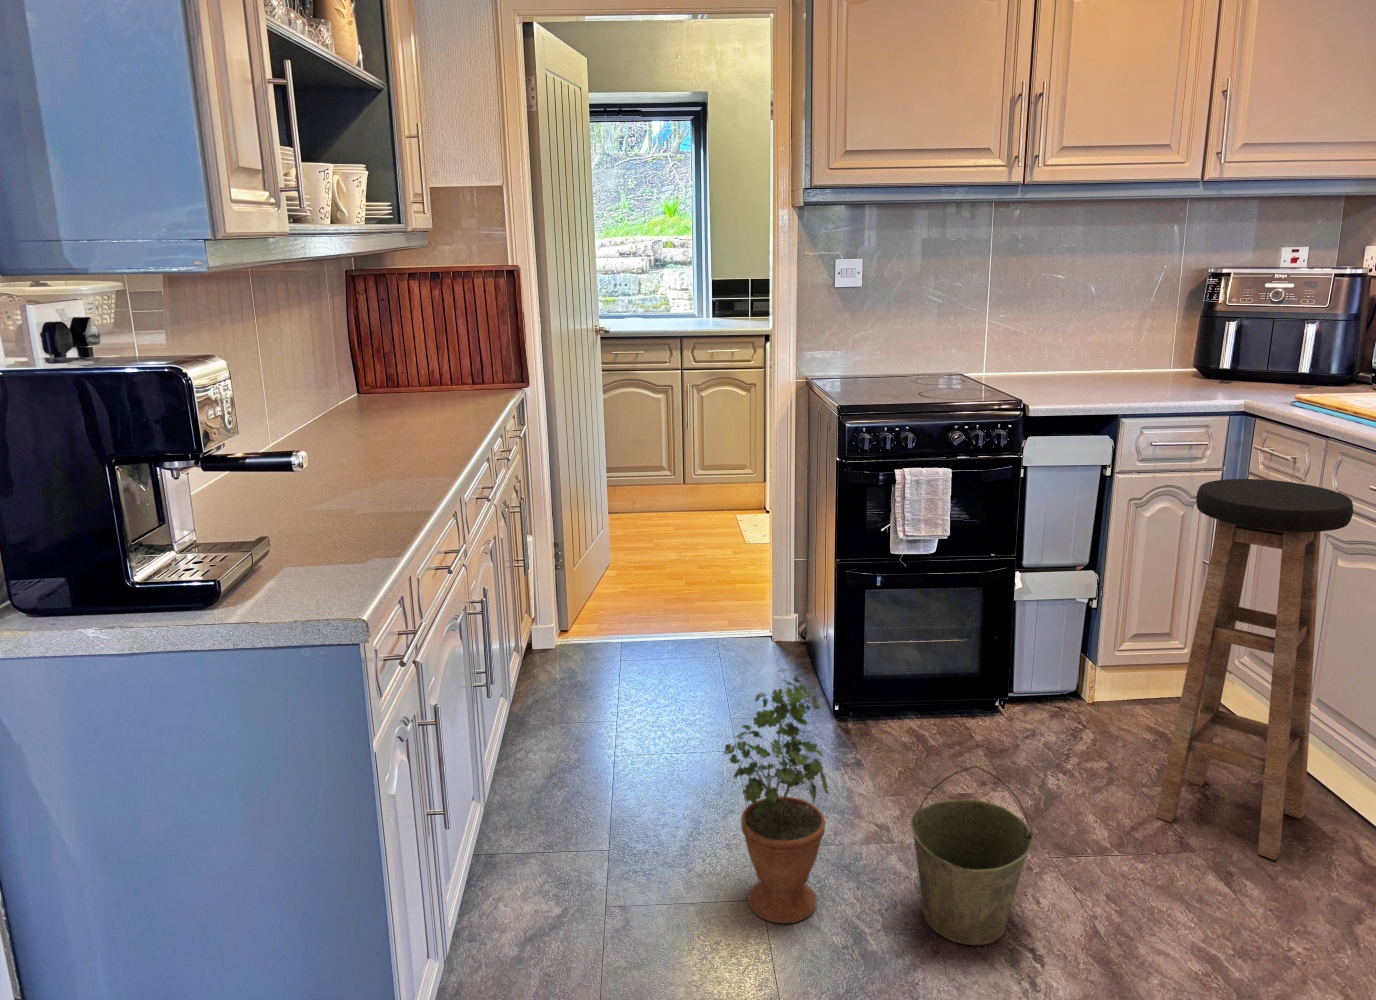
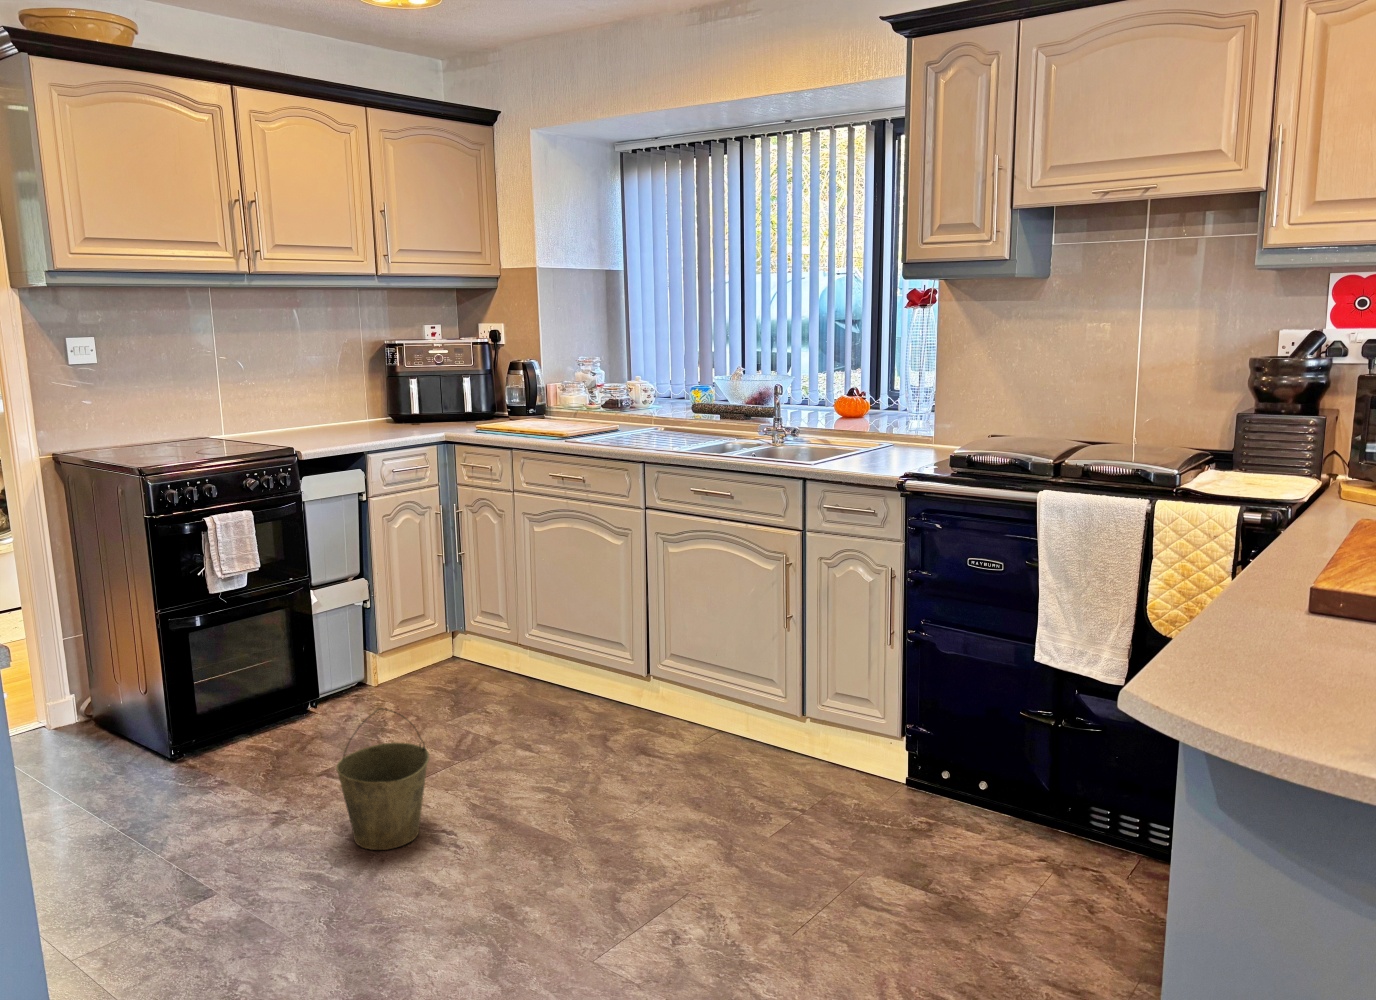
bar stool: present [1156,479,1353,860] -> none [451,479,547,735]
potted plant: present [724,670,828,923] -> none [169,680,273,904]

